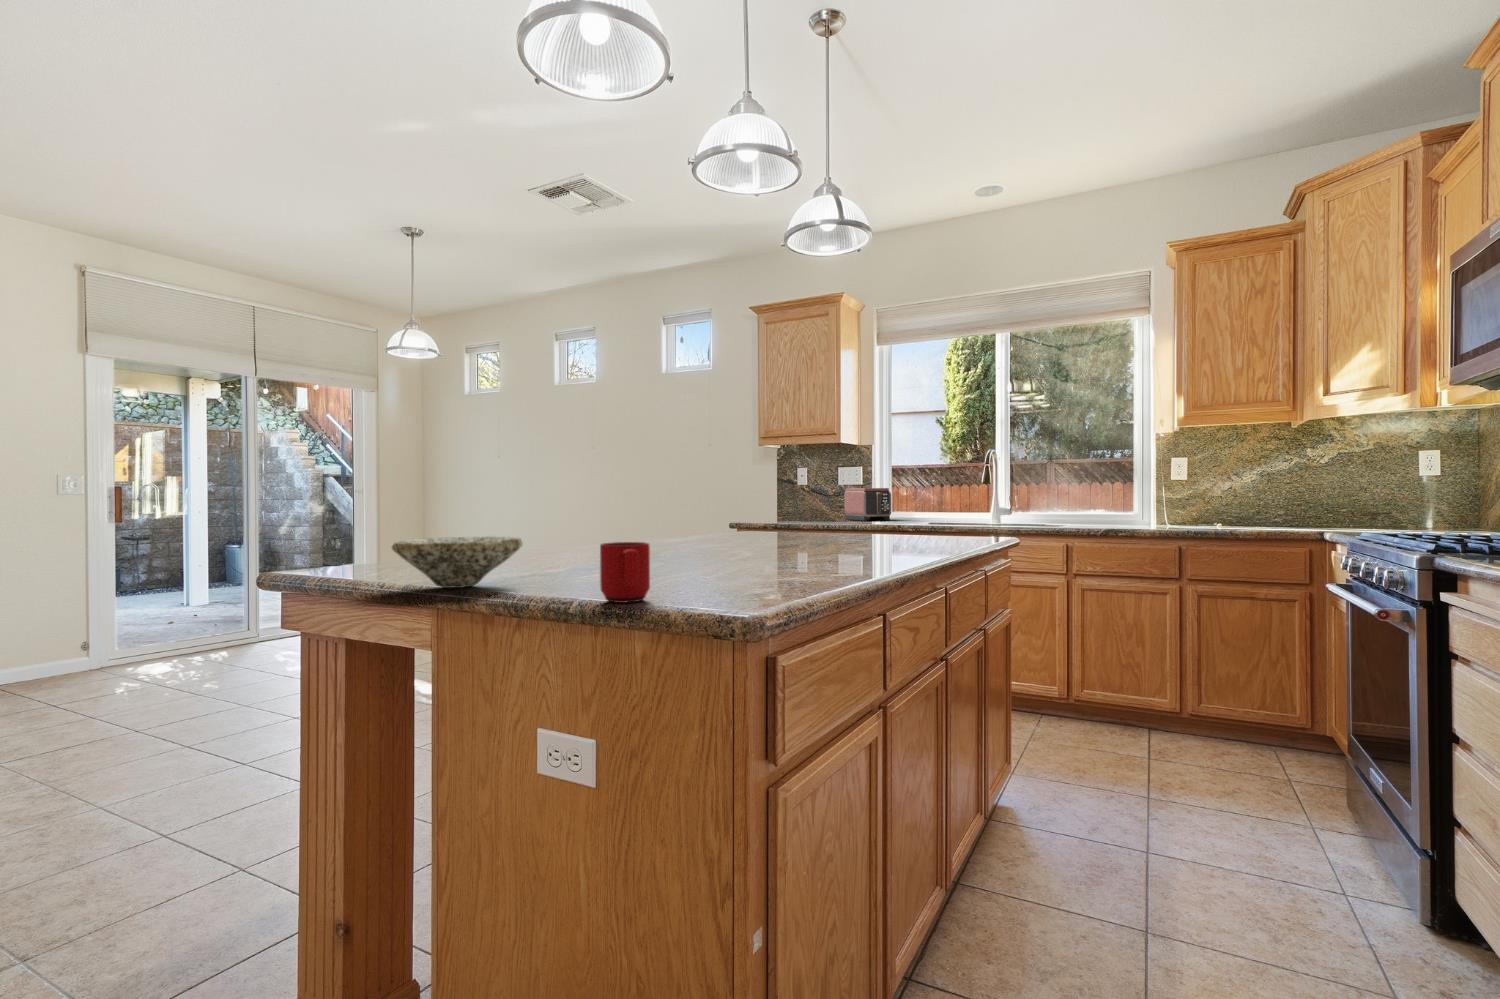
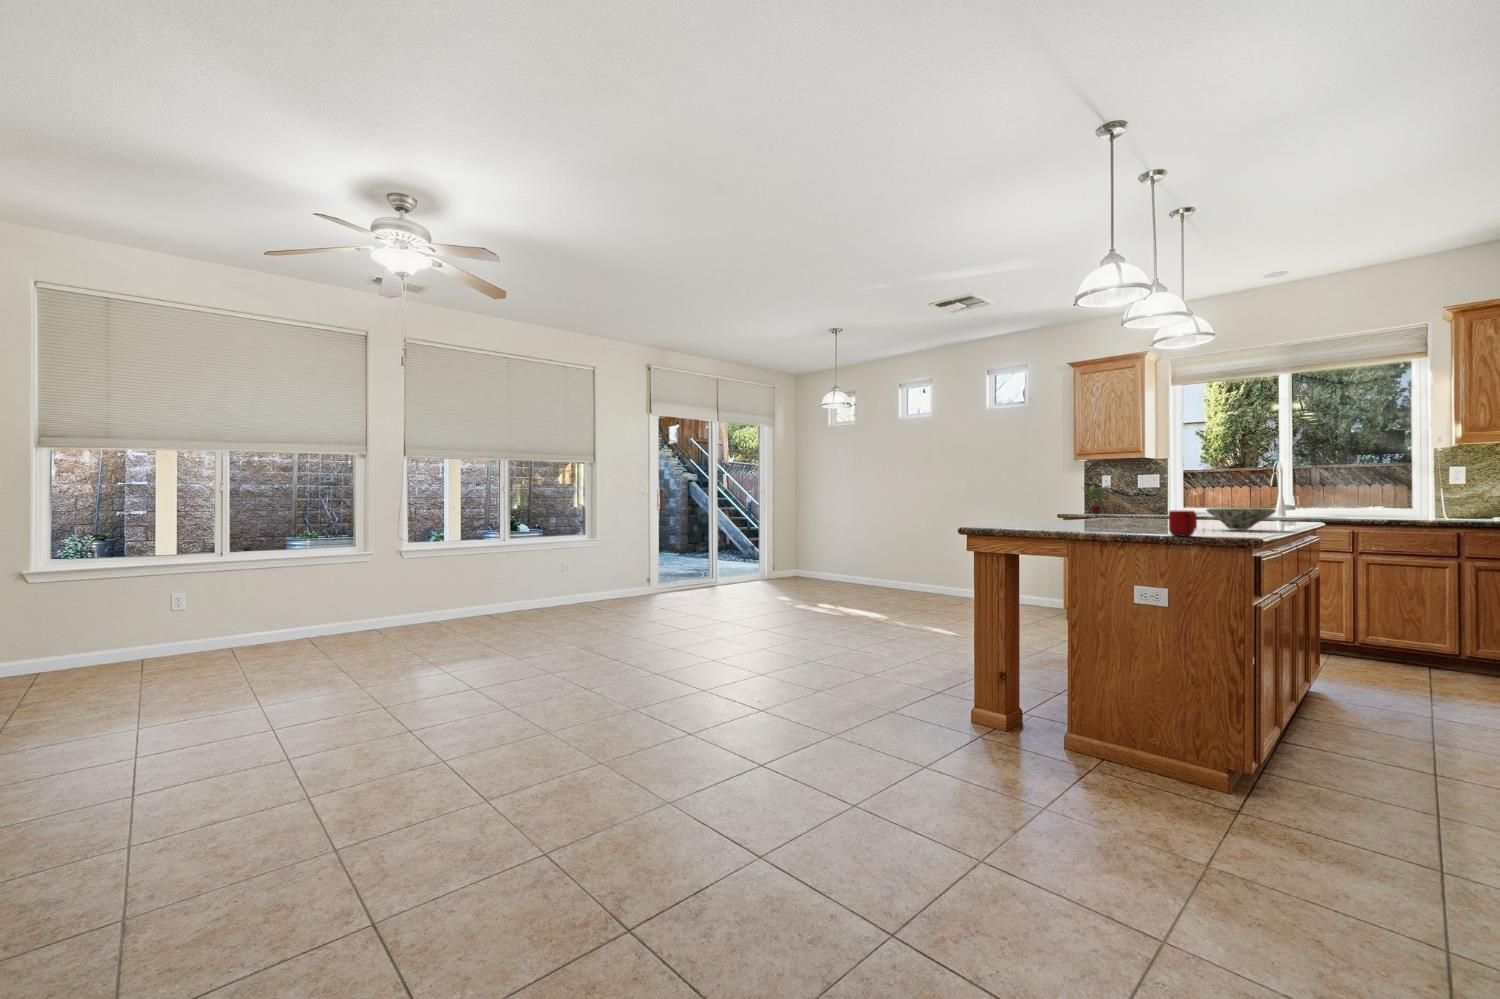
potted plant: none [769,480,807,520] -> present [1084,485,1111,514]
toaster: present [844,488,891,521] -> none [1143,490,1186,514]
bowl: present [392,536,522,588] -> present [1206,508,1276,530]

